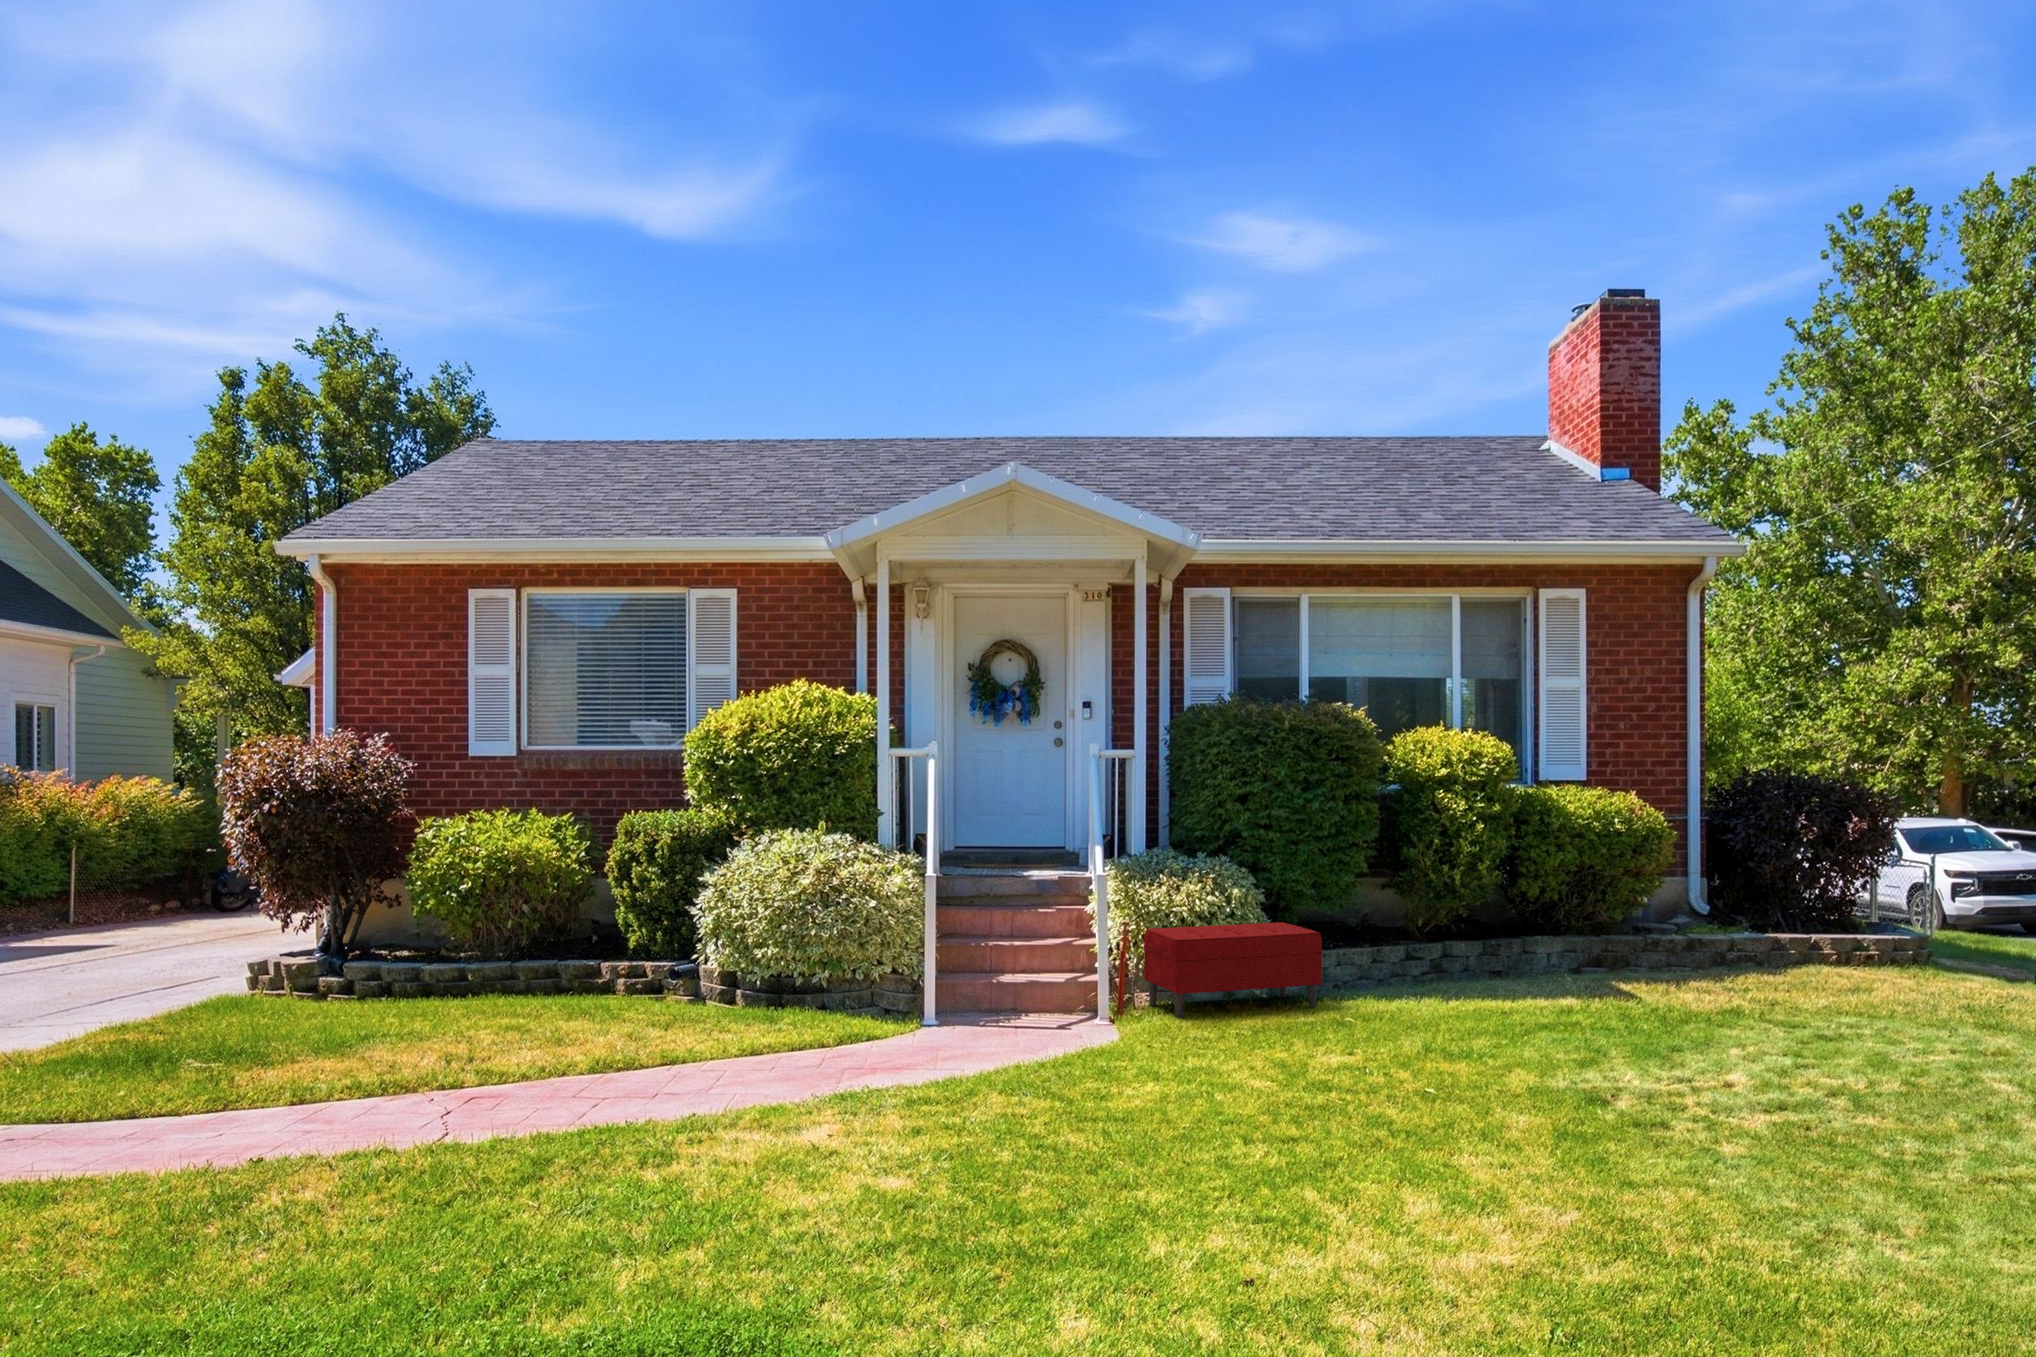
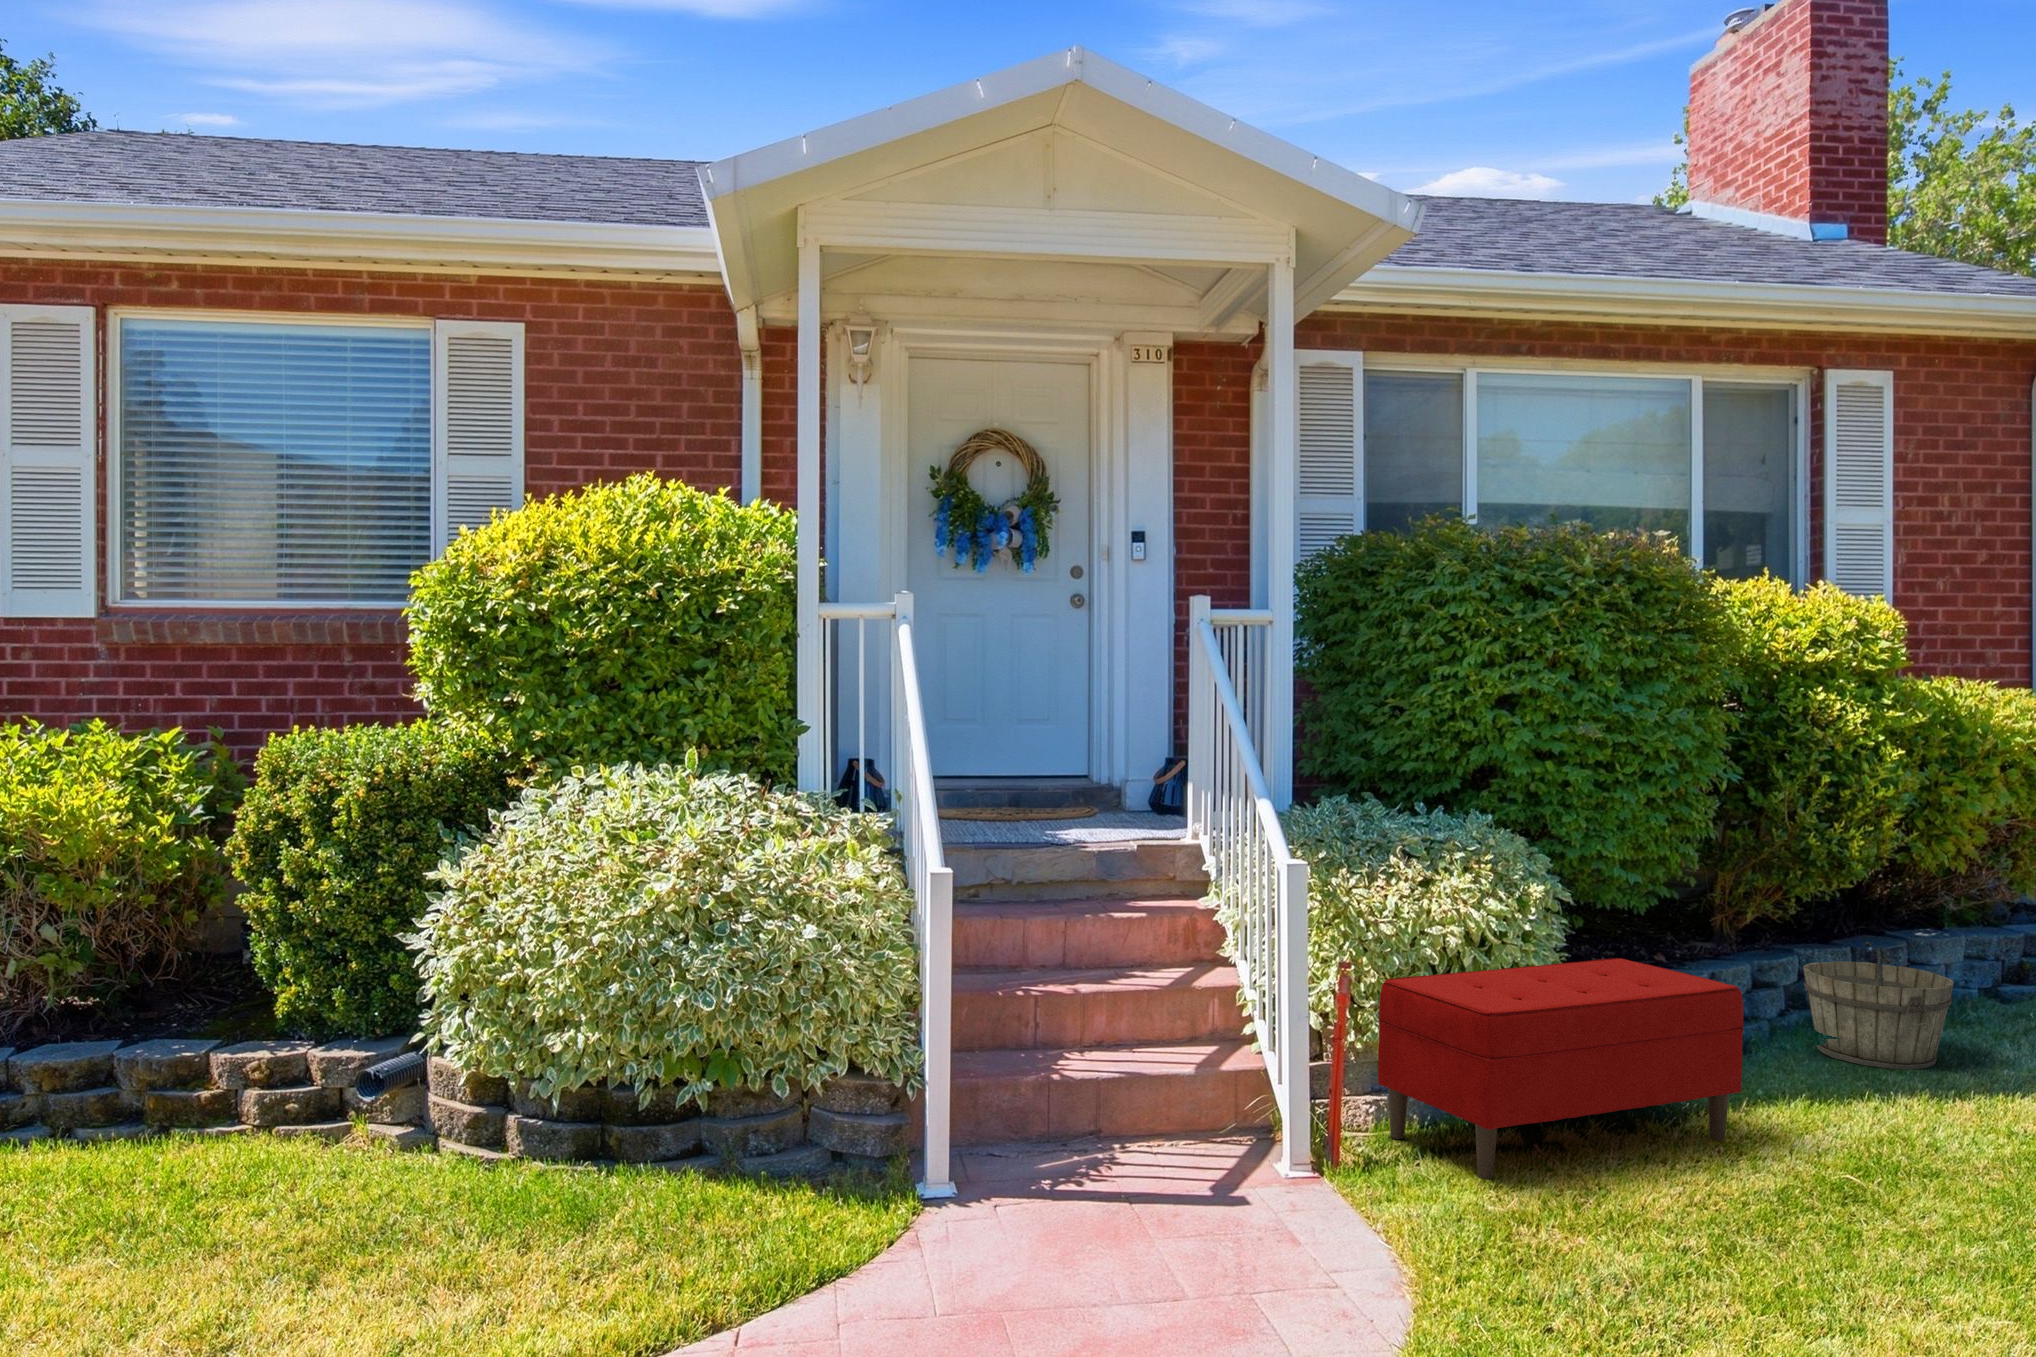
wooden bucket: none [1420,919,1494,986] -> present [1803,942,1954,1070]

